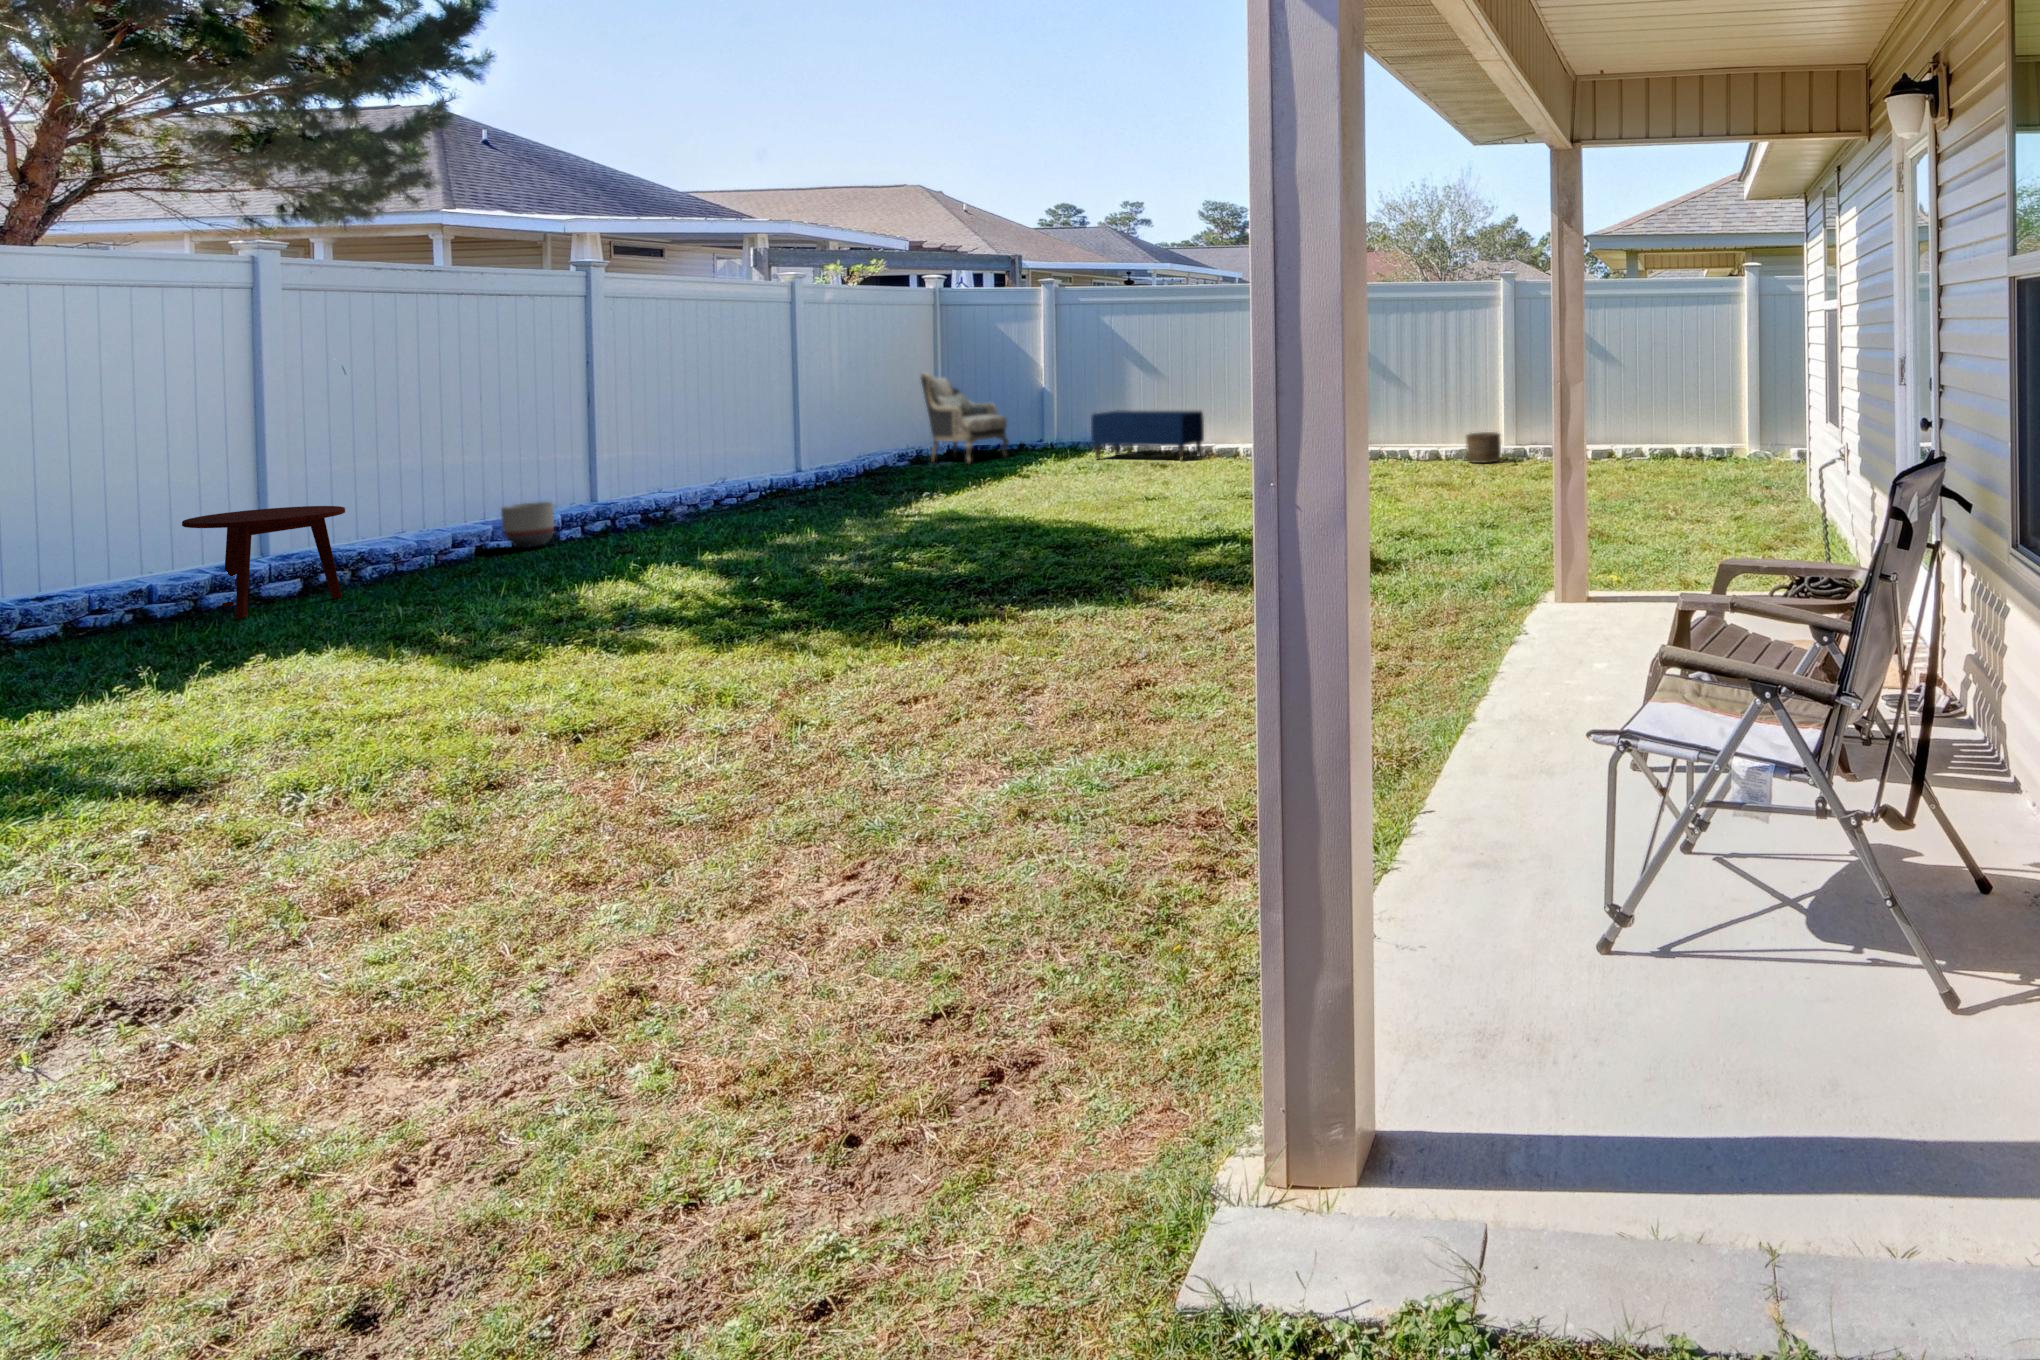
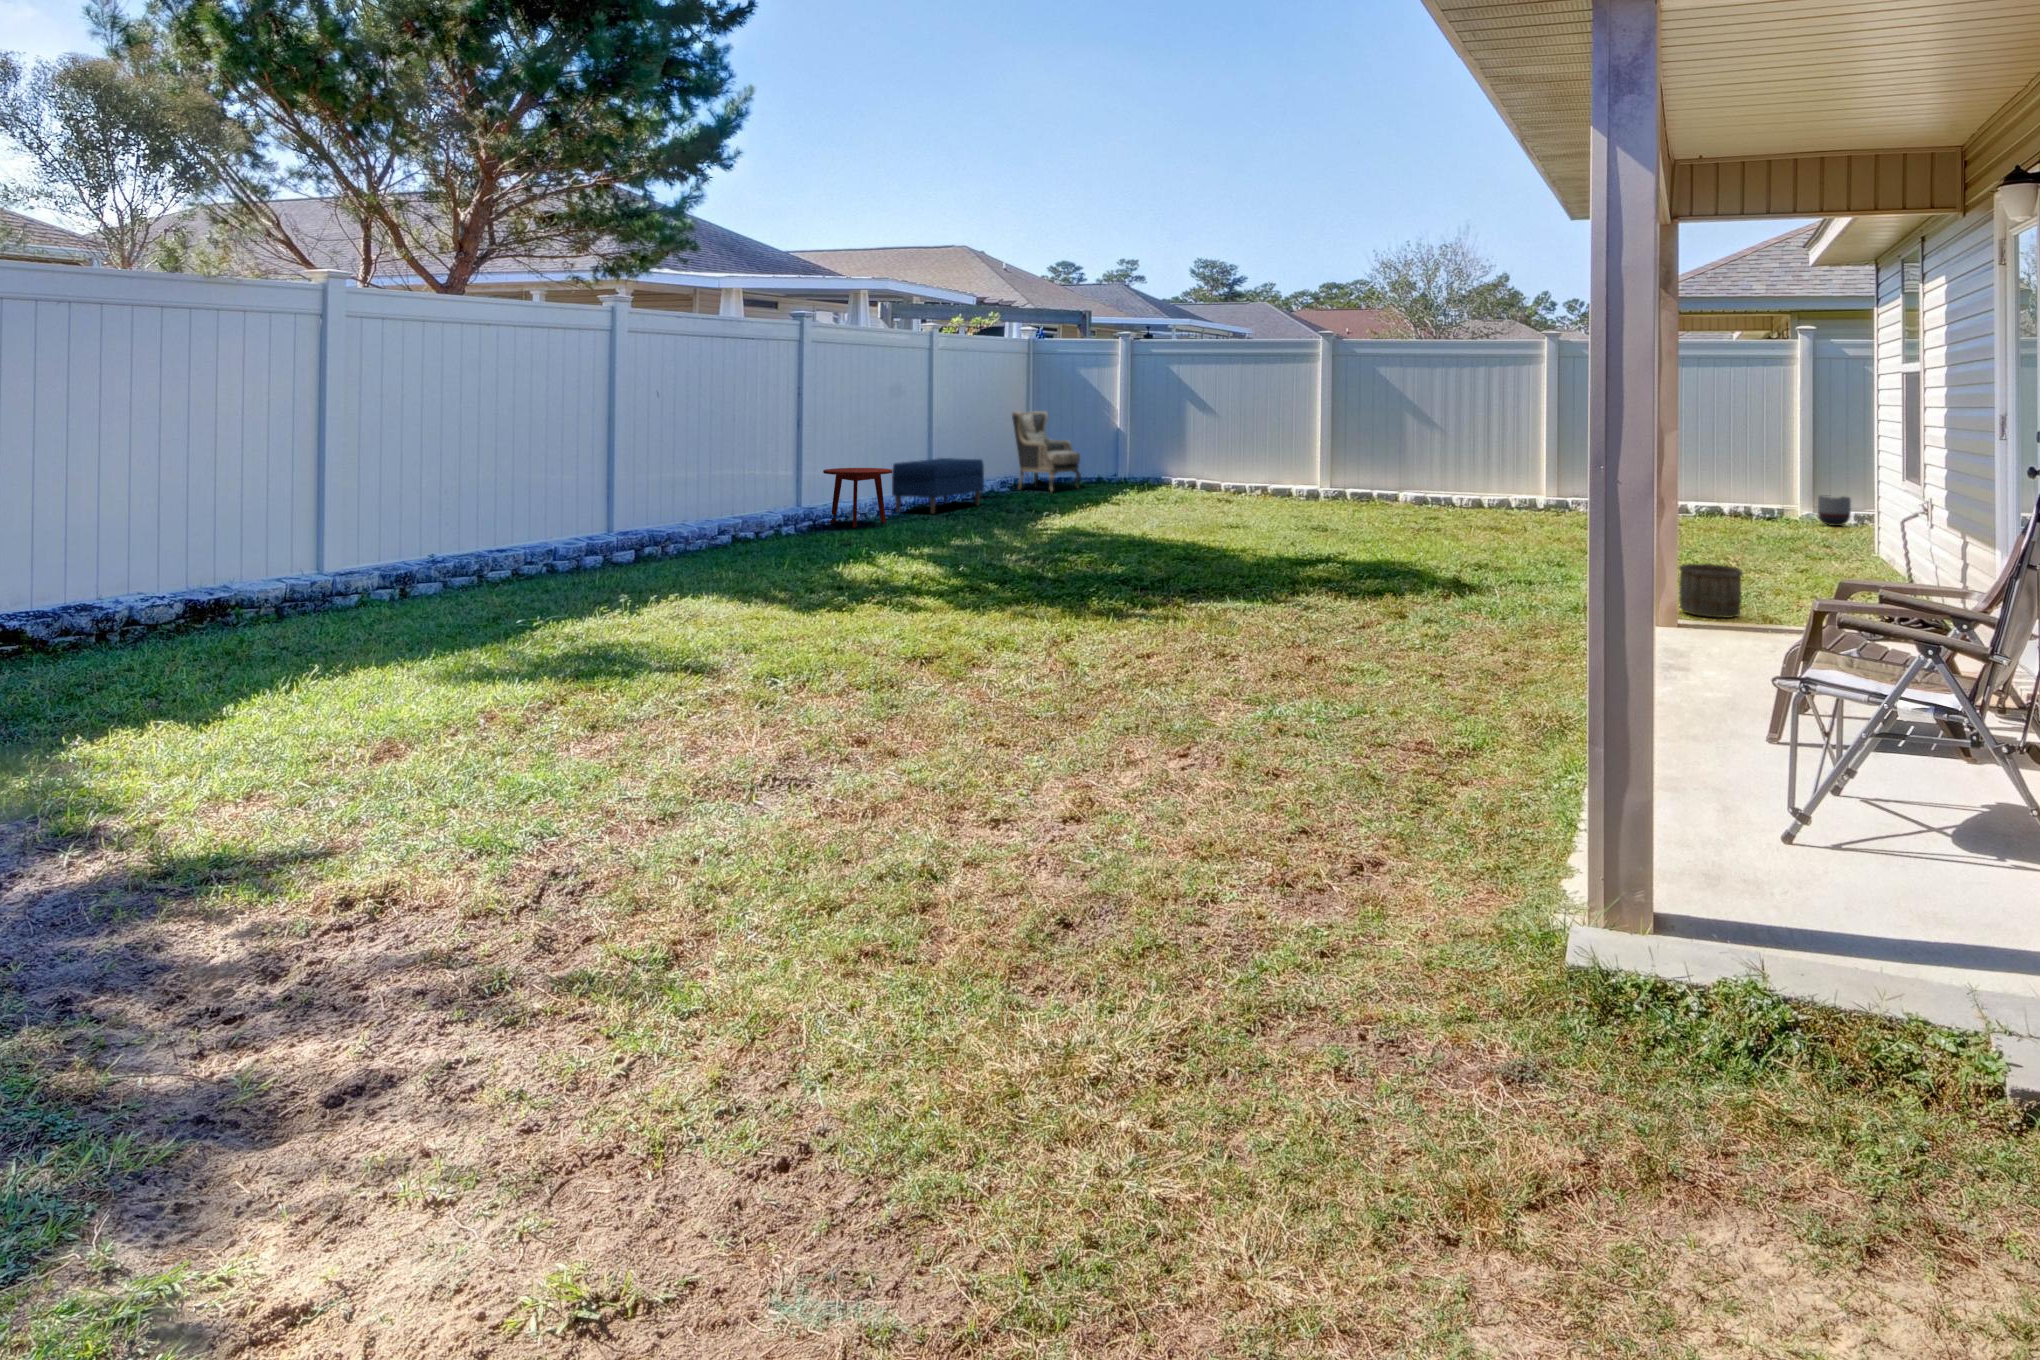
bench: present [1091,410,1204,461] -> present [892,458,984,514]
wooden bucket: present [1466,432,1501,463] -> present [1679,564,1743,618]
planter: present [501,502,554,548] -> present [1818,496,1851,526]
side table: present [182,506,345,618] -> present [823,468,892,528]

